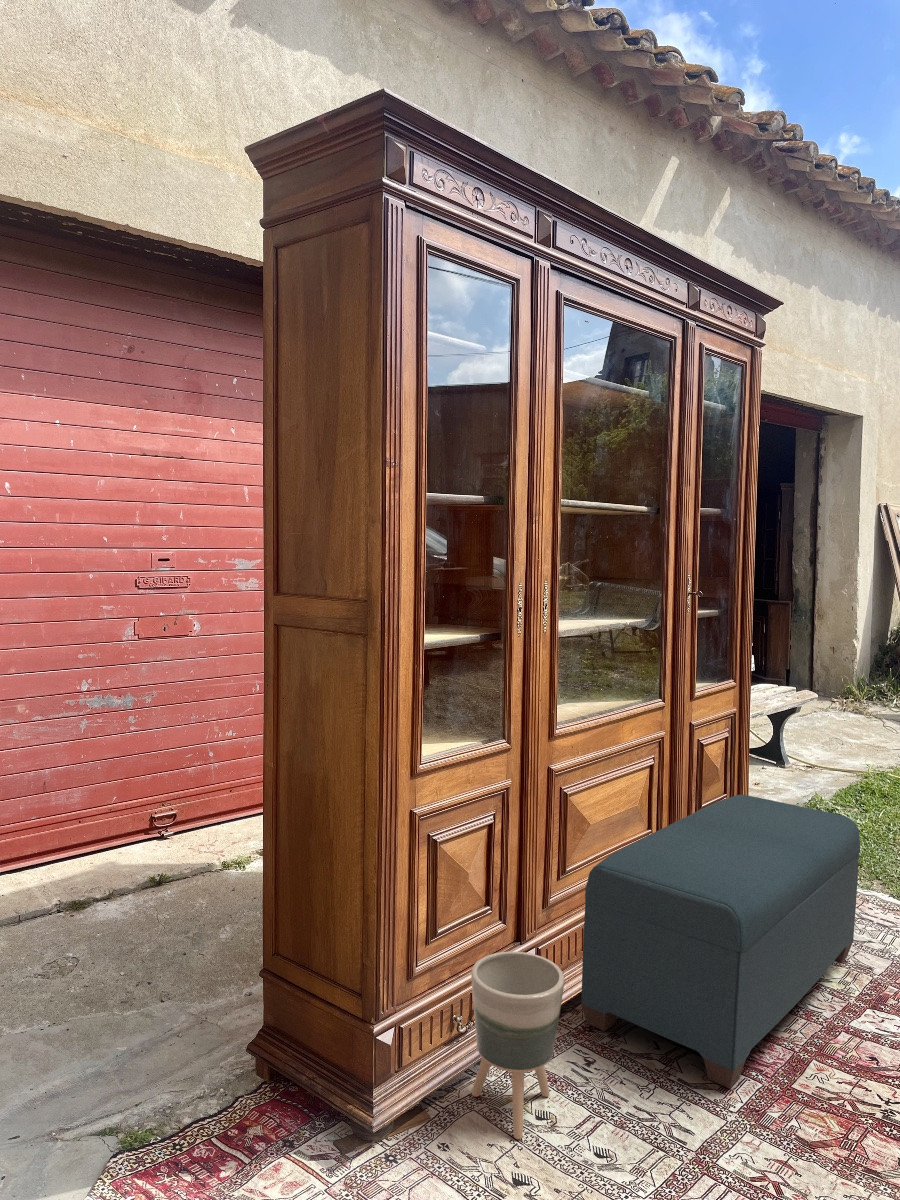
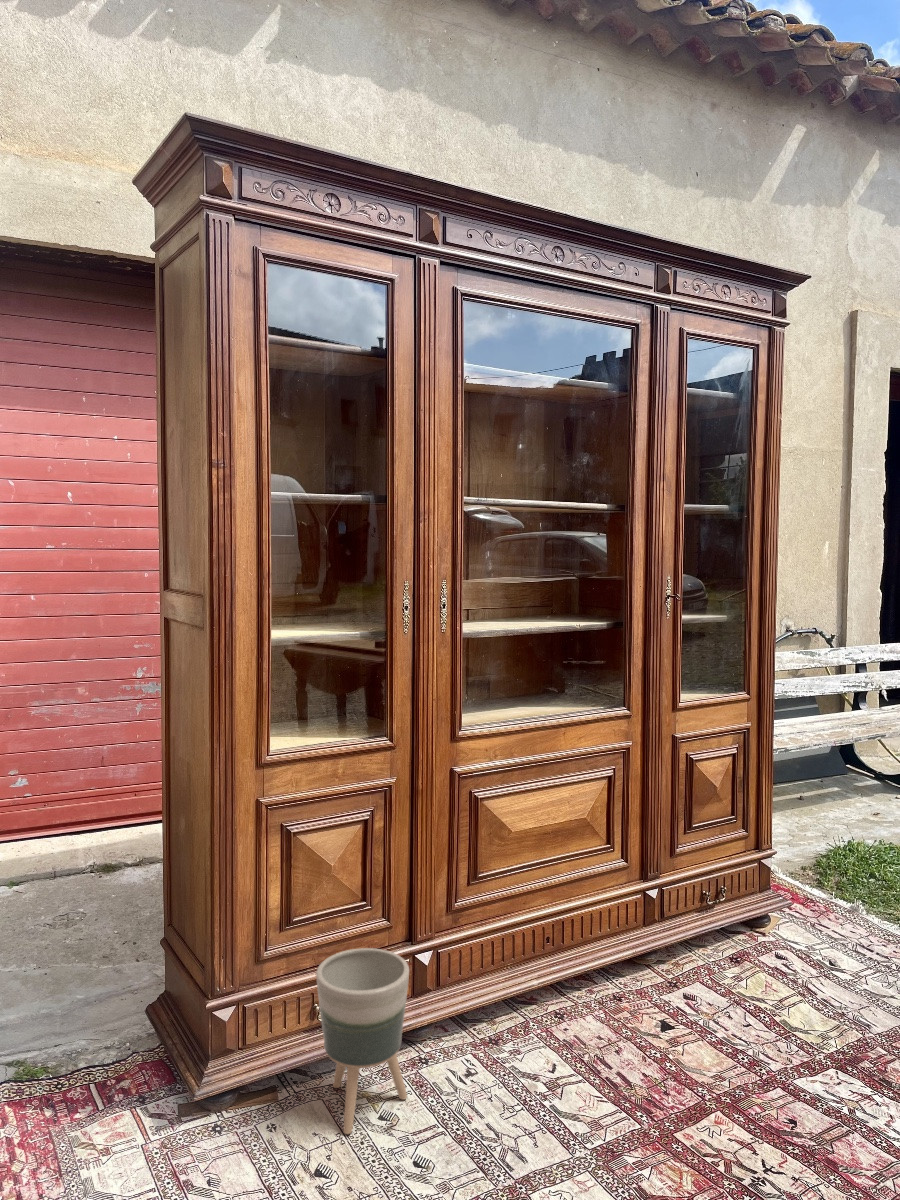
bench: present [581,795,860,1088] -> none [487,815,856,1124]

